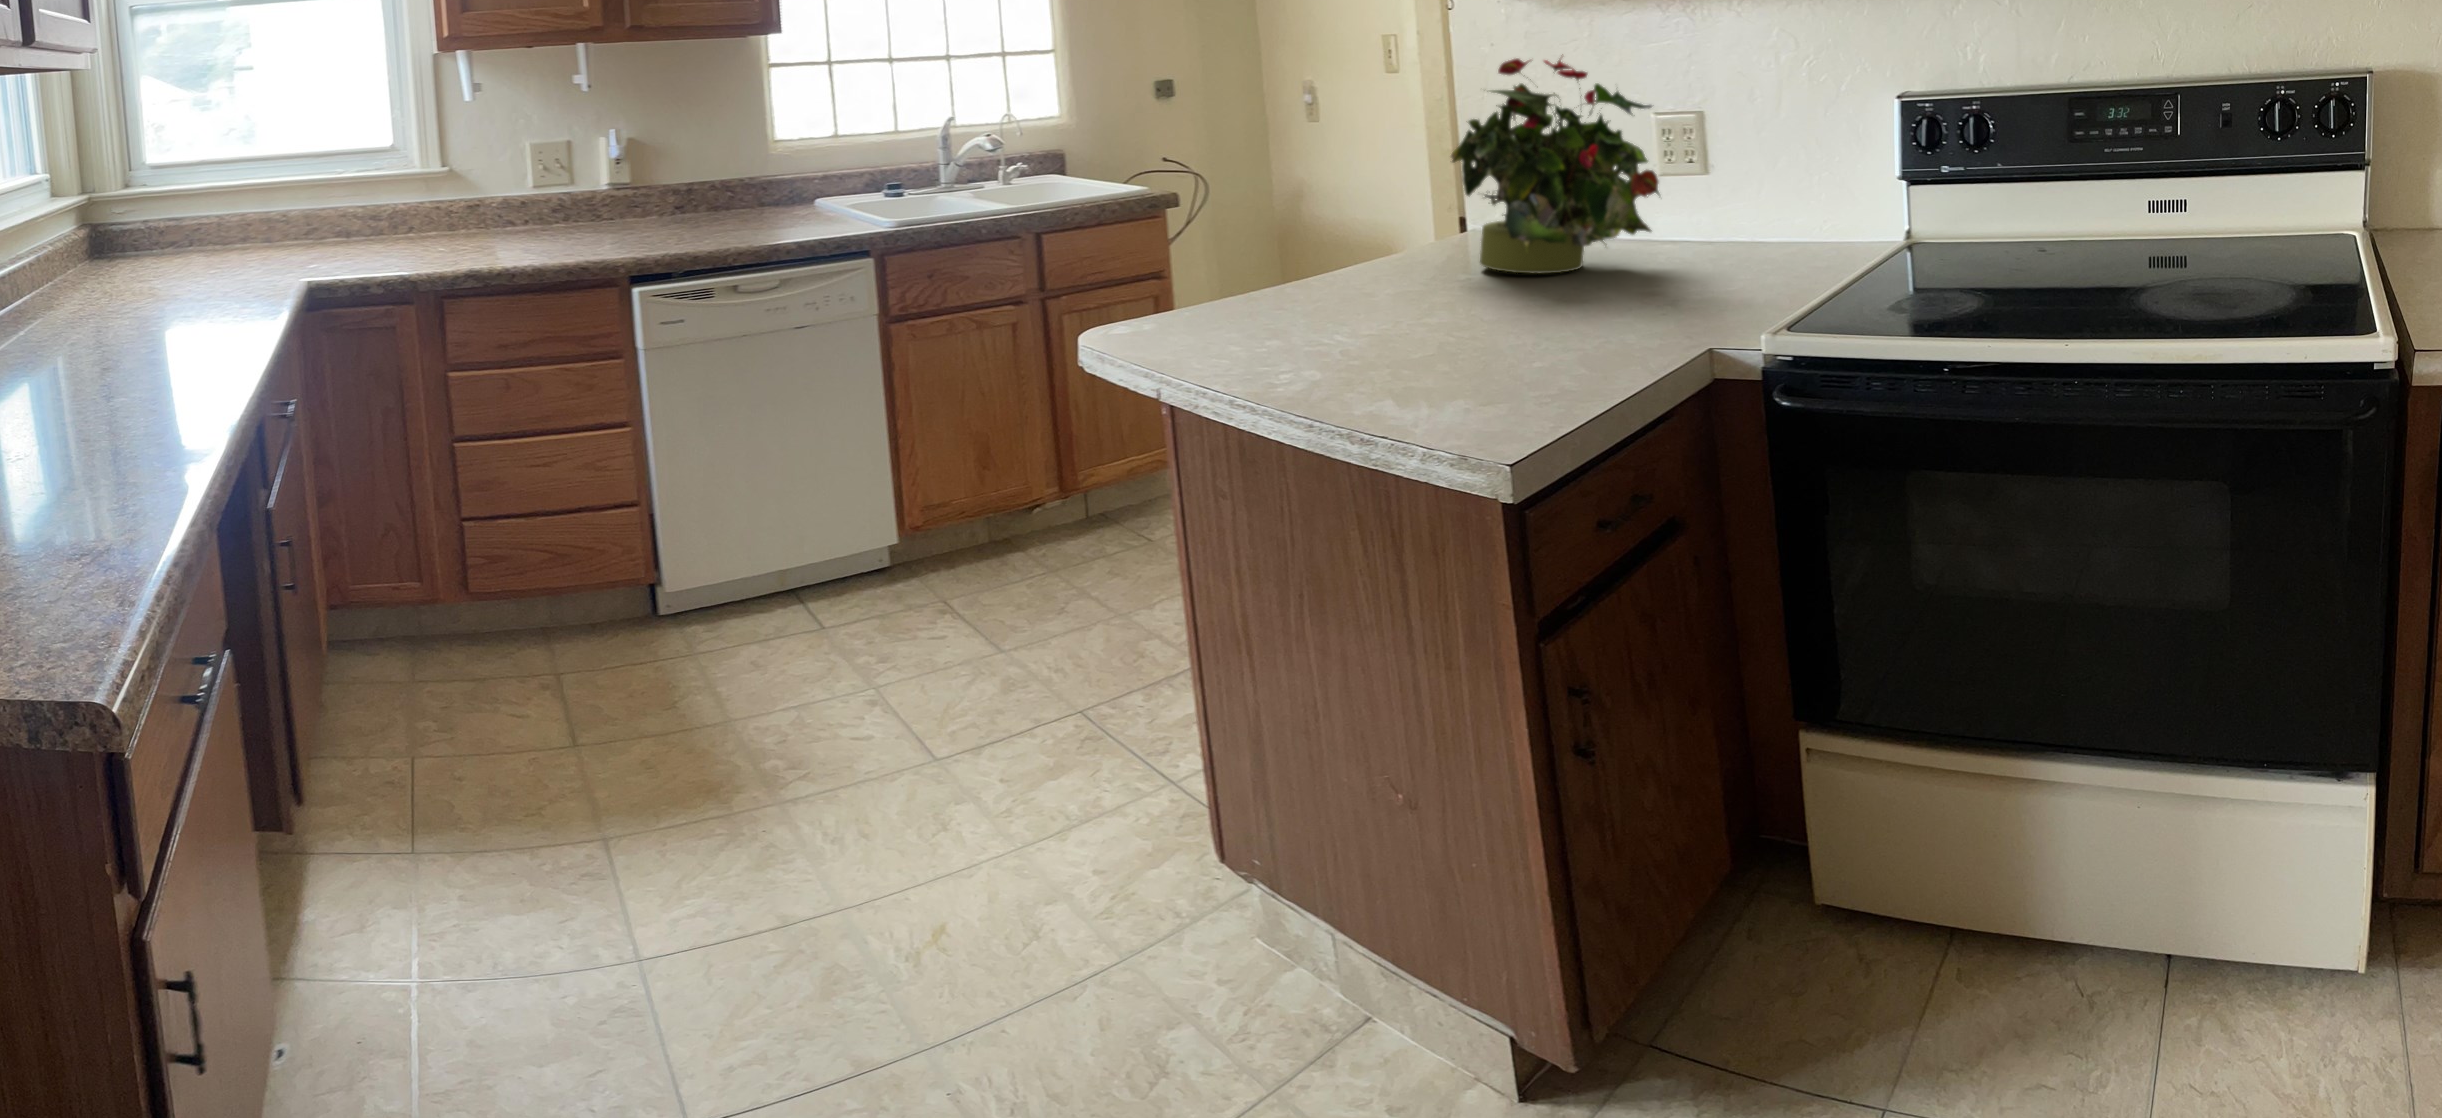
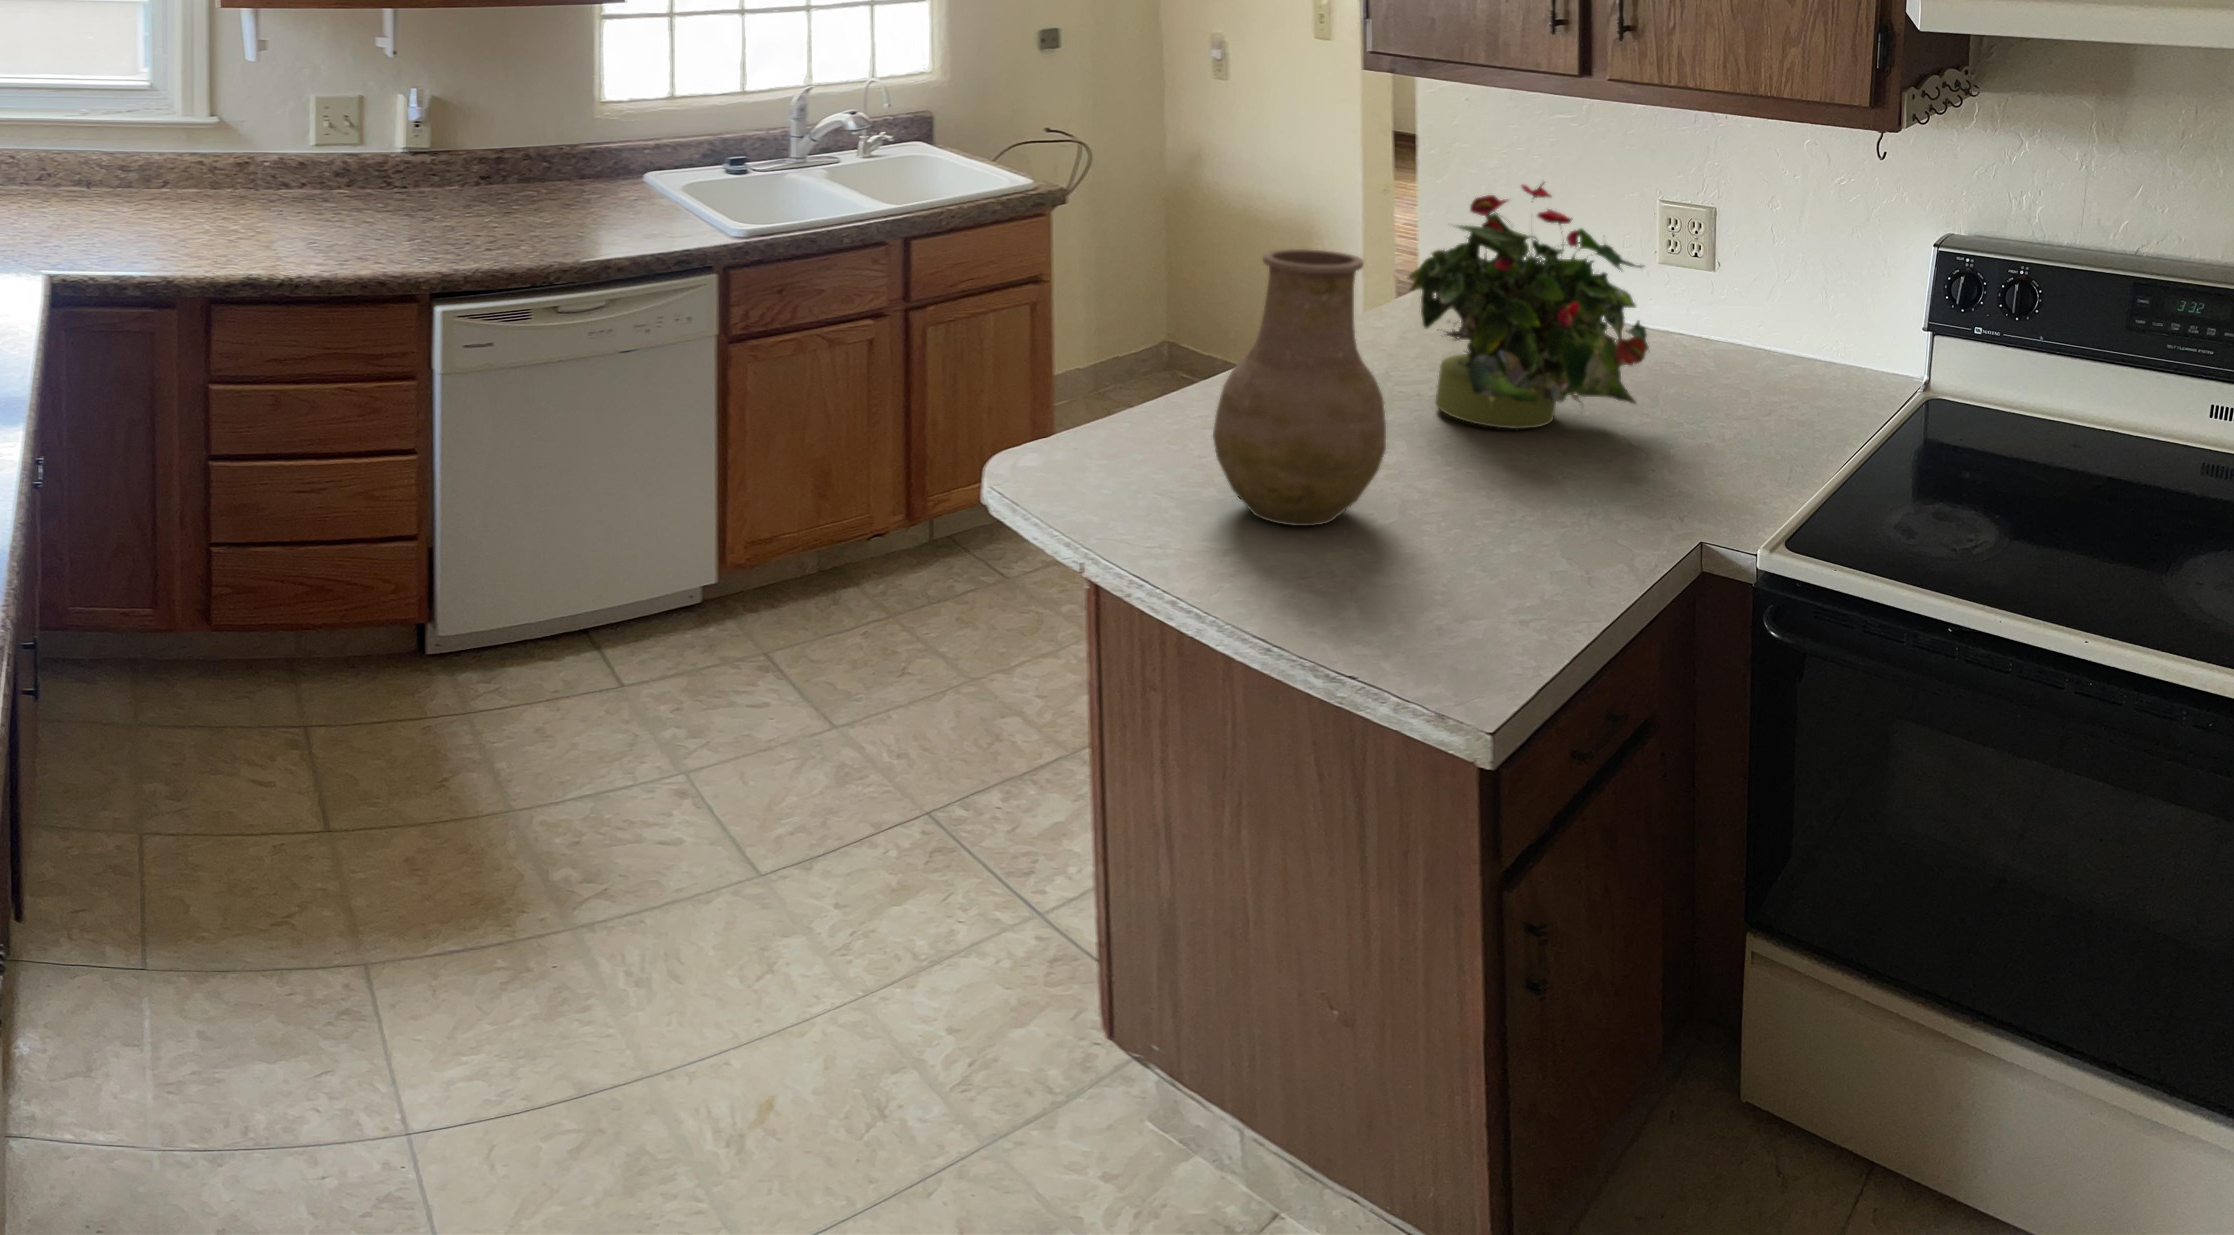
vase: none [1277,89,1431,343] -> present [1213,249,1386,526]

